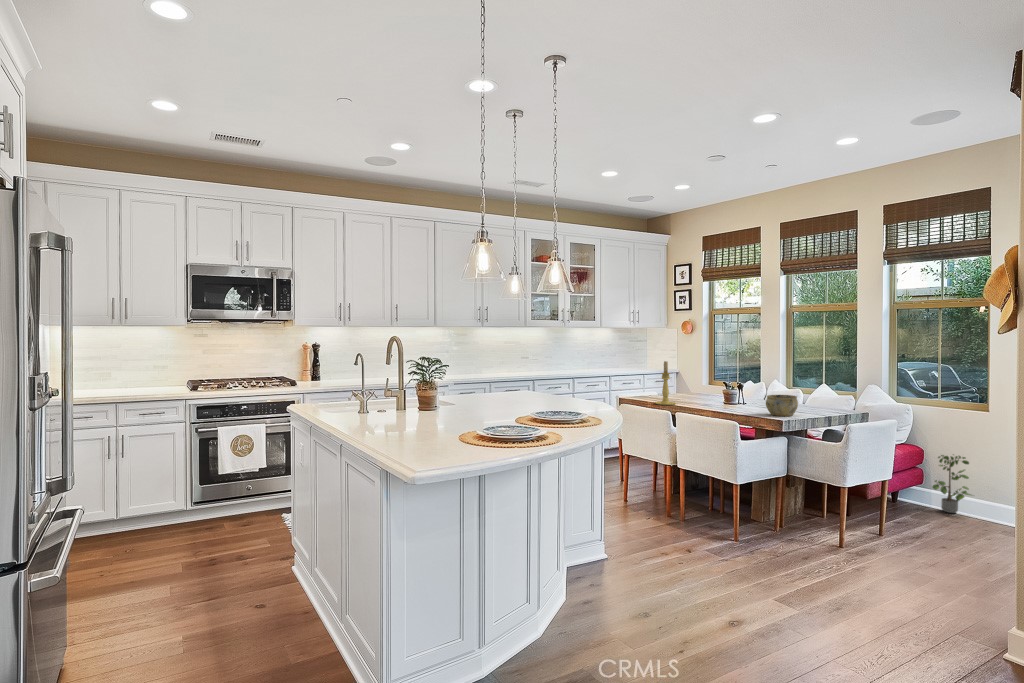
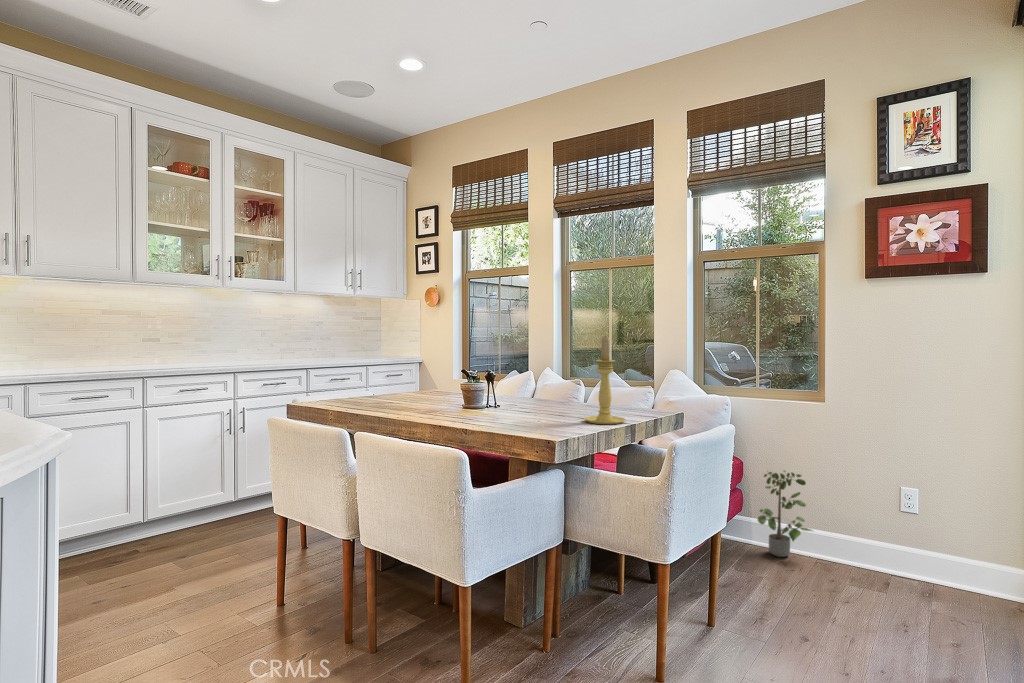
candle holder: present [655,361,676,405] -> present [584,337,626,424]
ceramic bowl: present [766,395,798,416] -> none [526,393,581,434]

